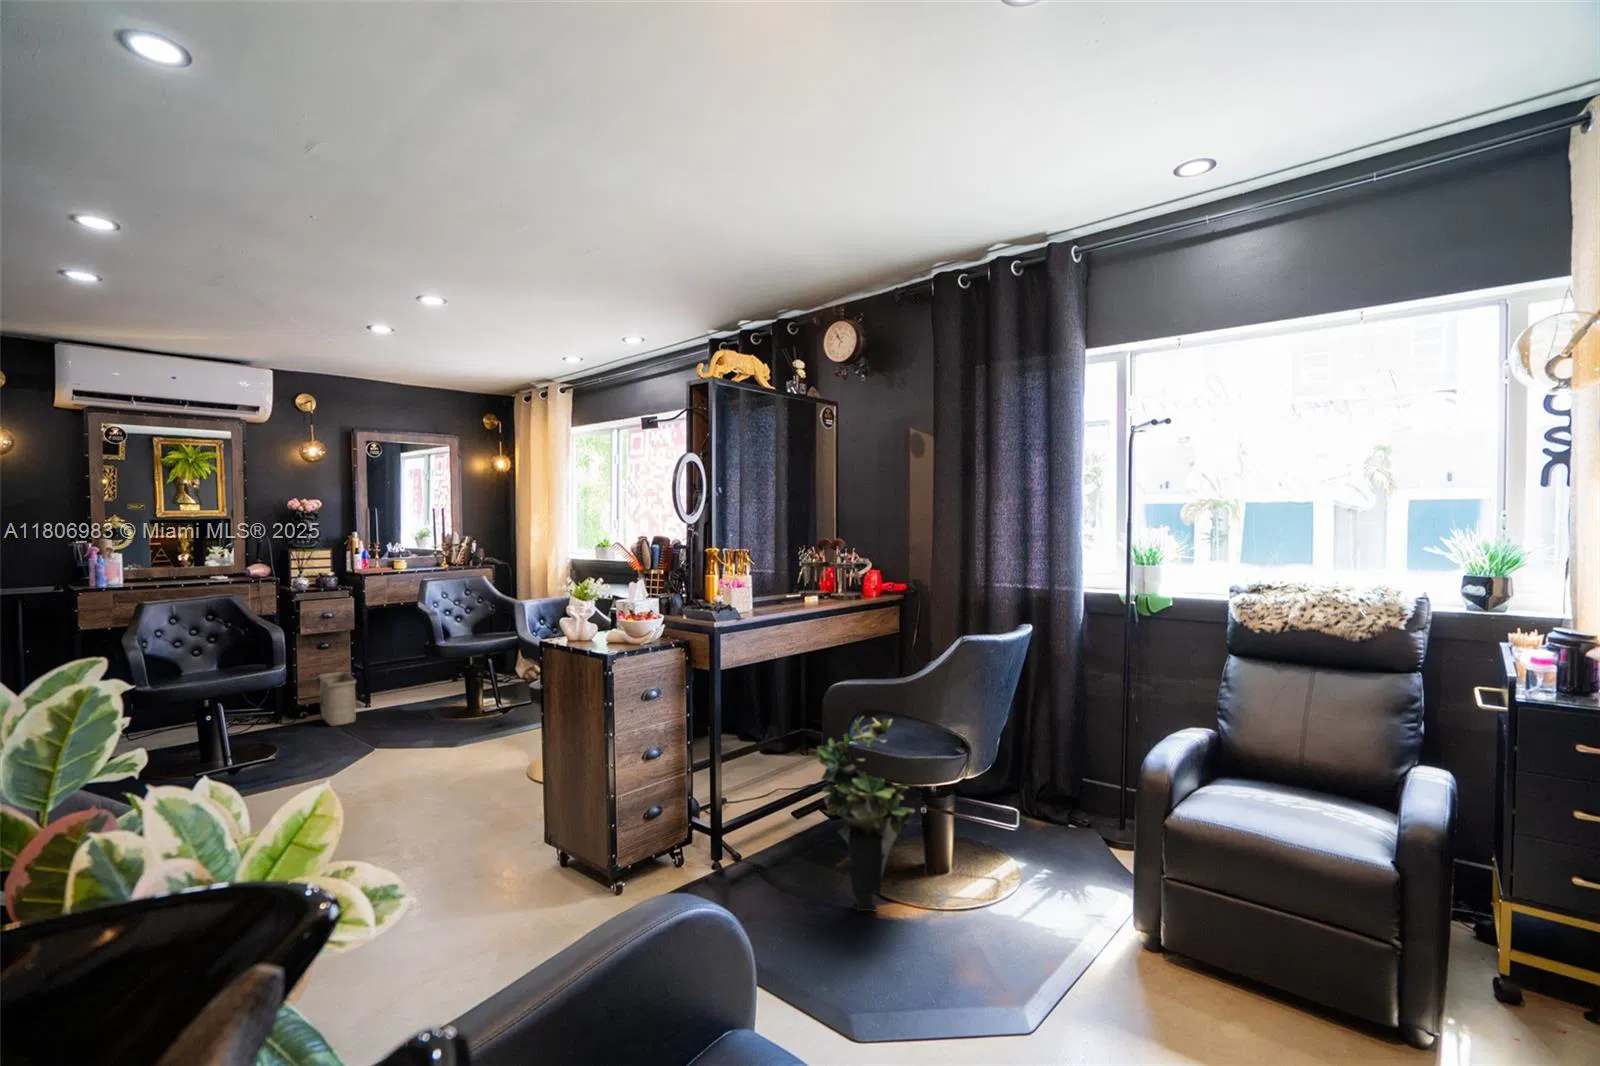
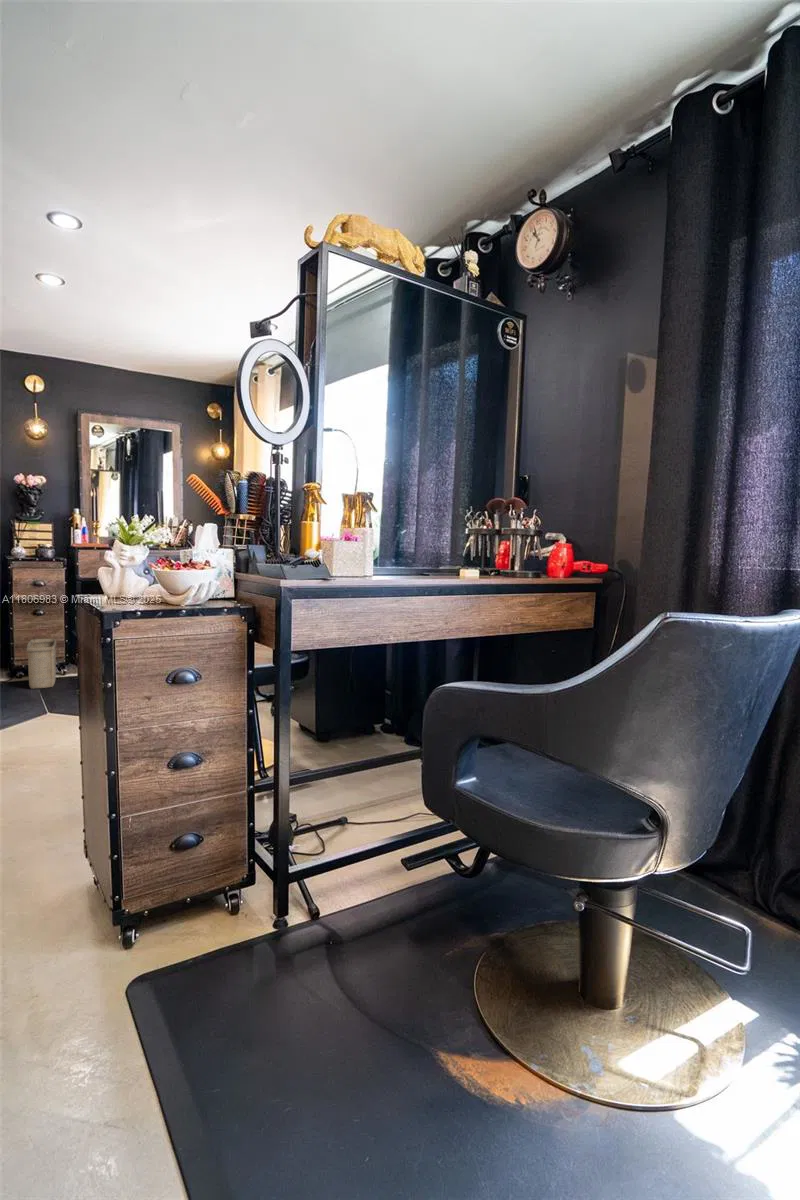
potted plant: present [817,718,915,911] -> none [395,737,552,1071]

